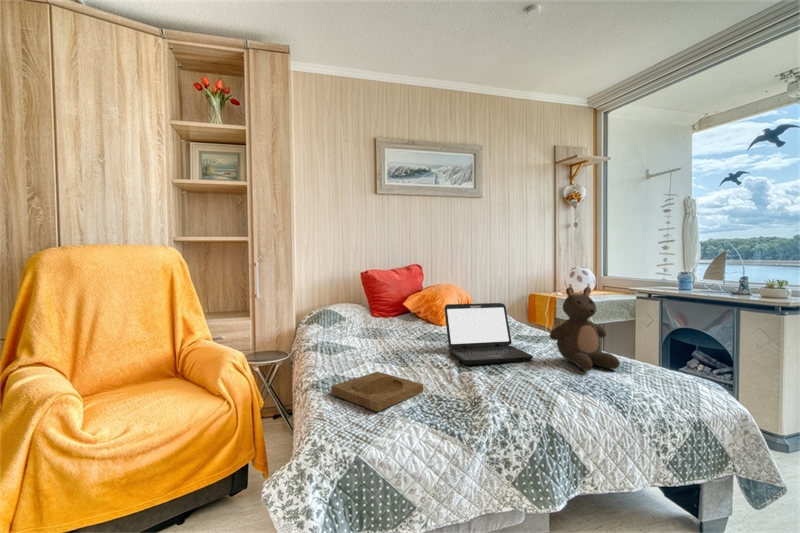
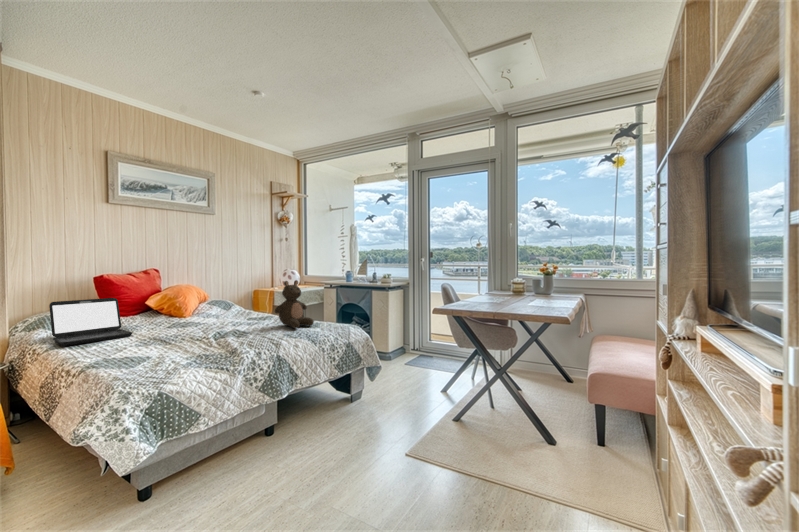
laptop: present [444,303,533,365] -> present [49,298,132,346]
tray: present [331,372,423,412] -> none [112,349,193,369]

